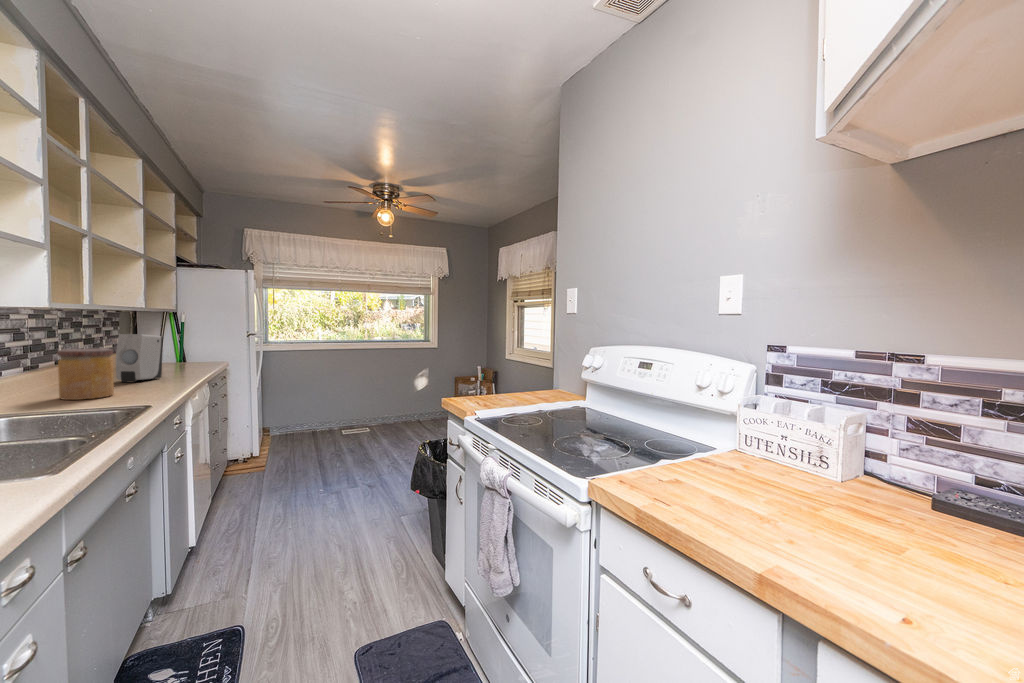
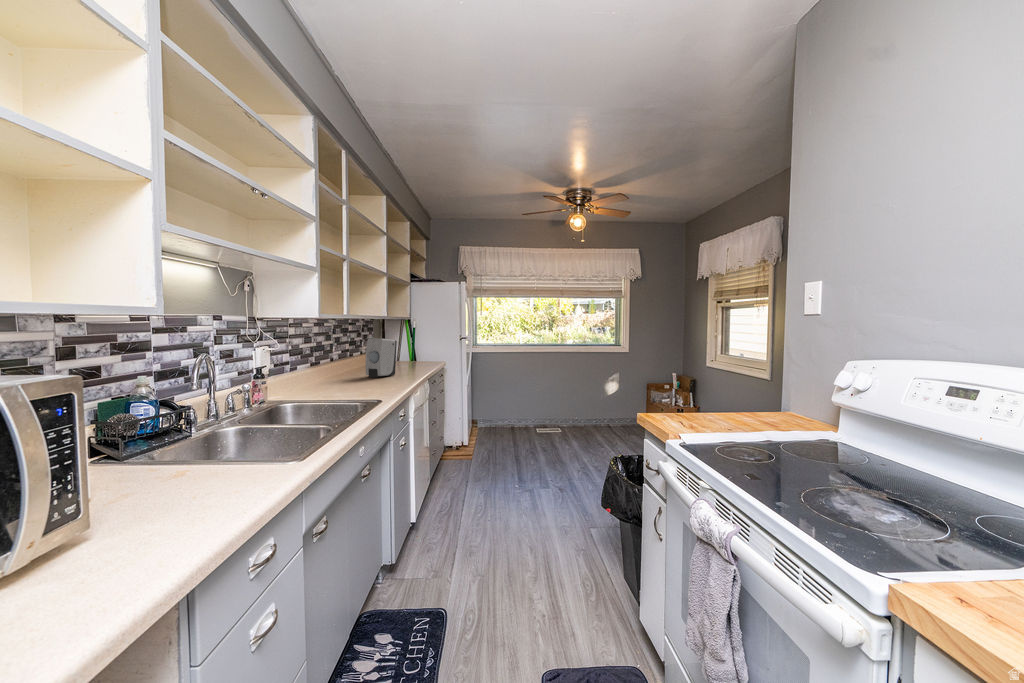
jar: present [58,349,114,400] -> none [327,350,361,391]

